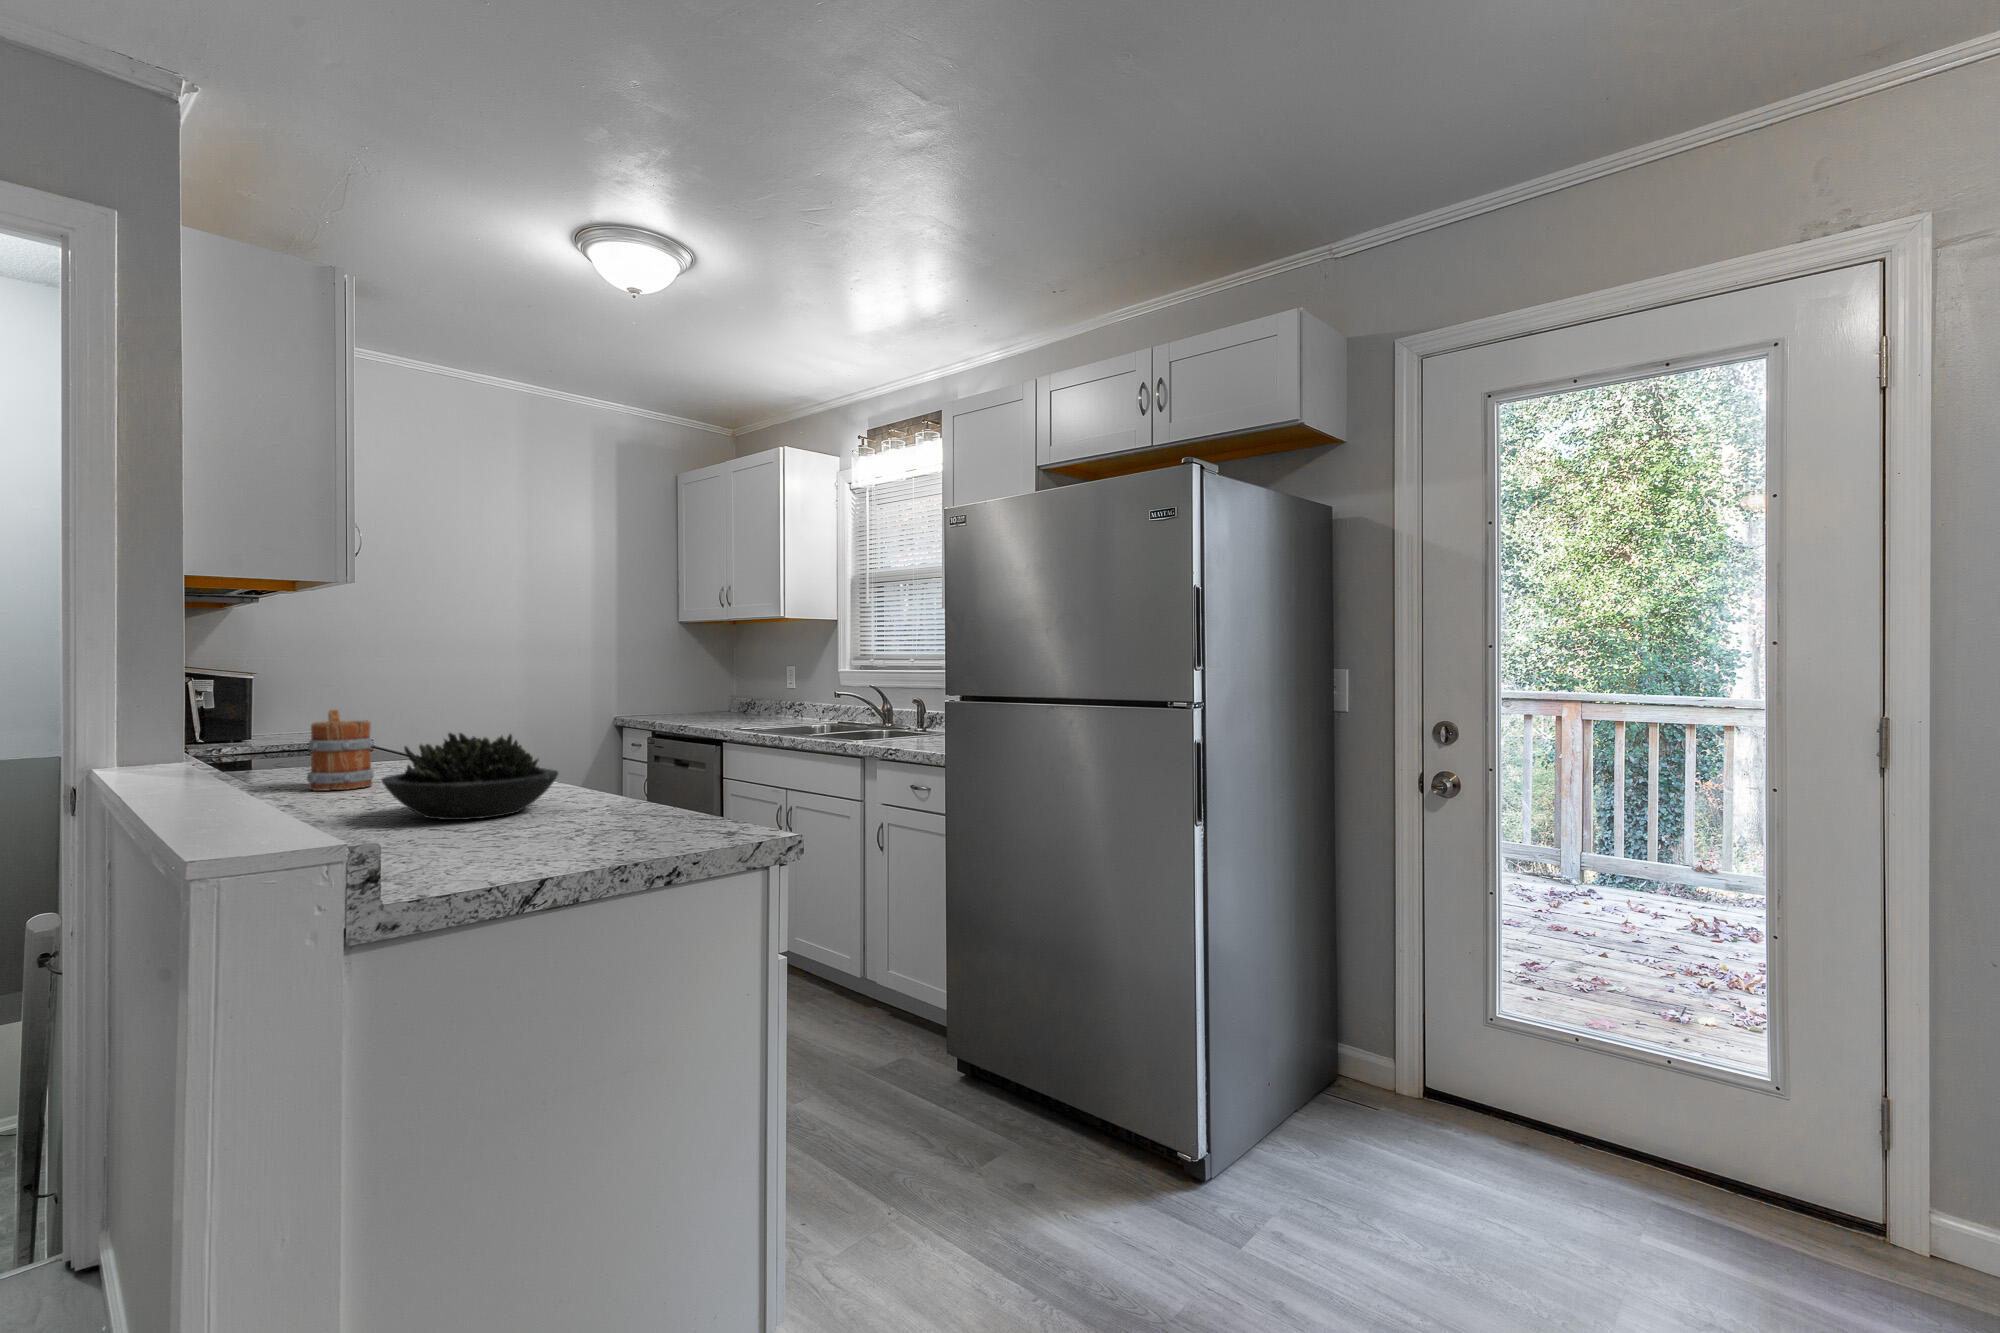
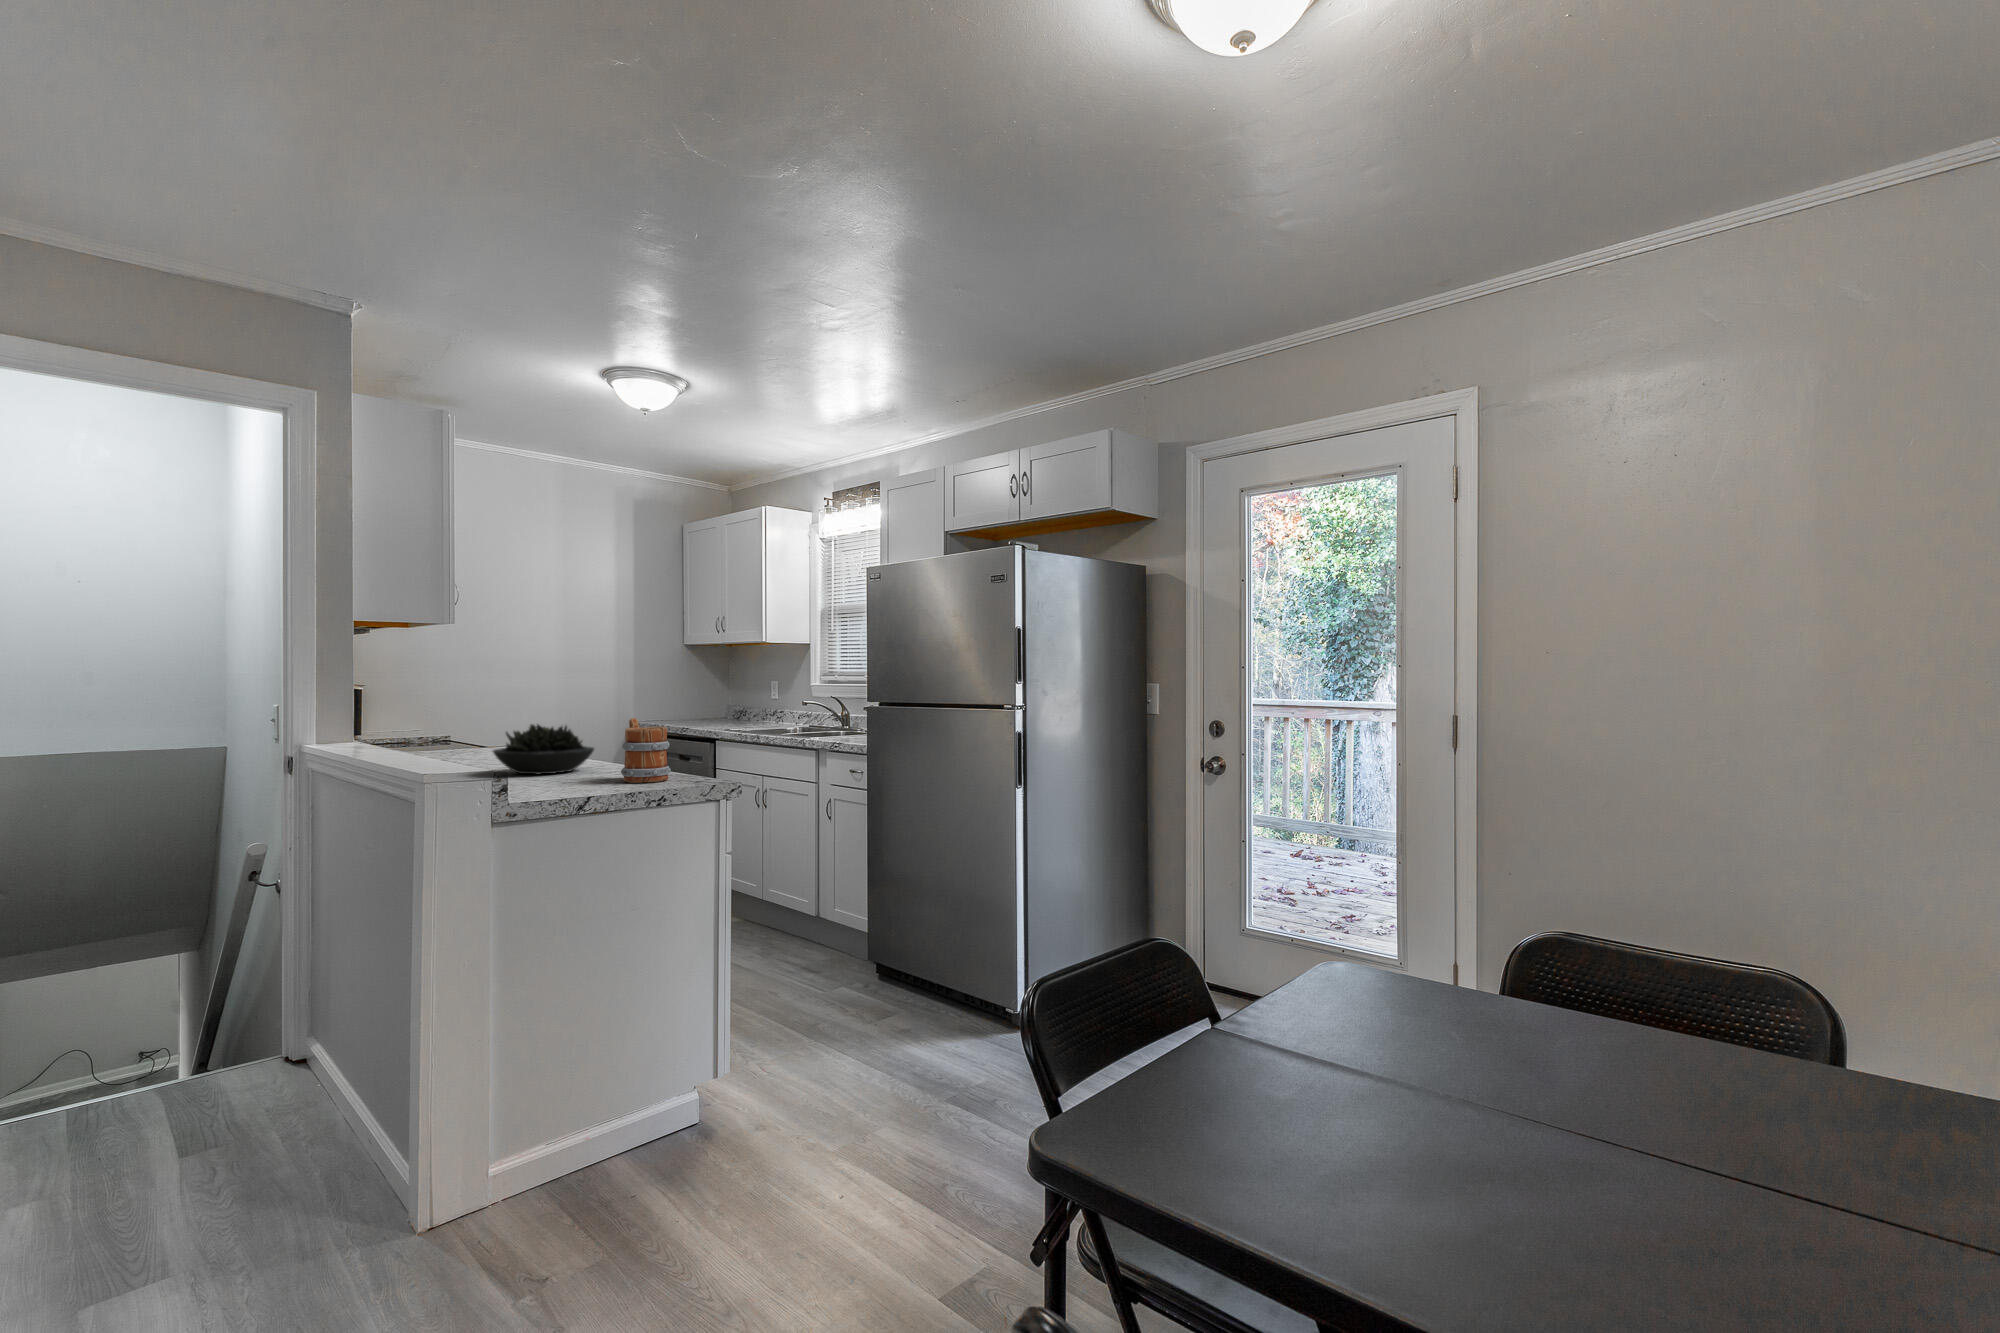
mug: present [307,710,374,791] -> present [621,718,671,783]

